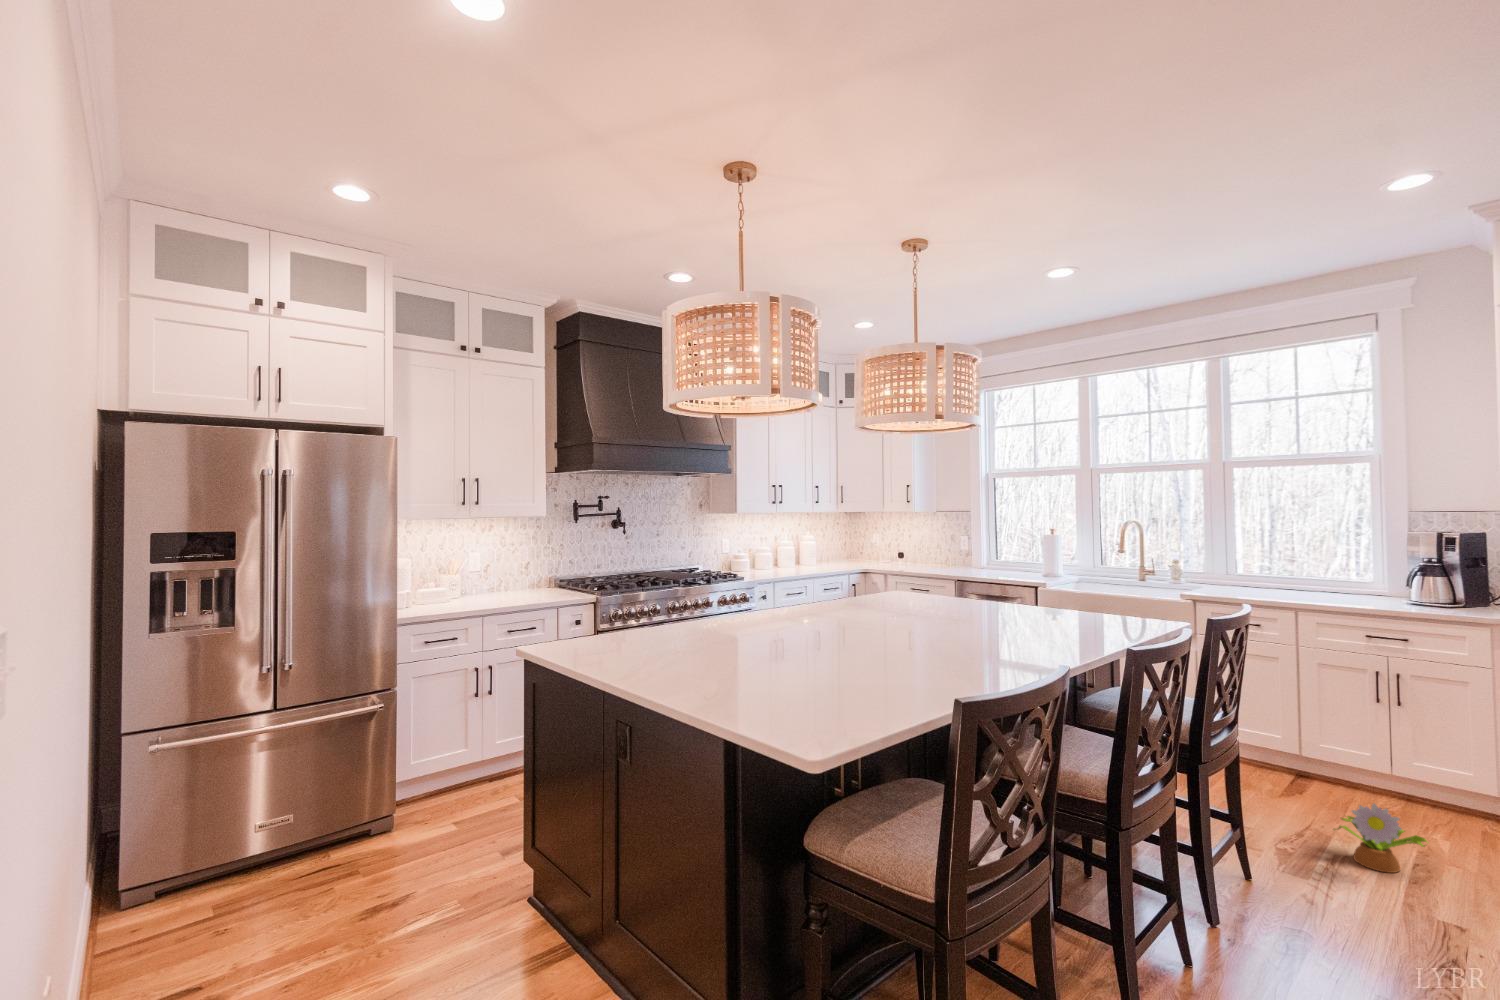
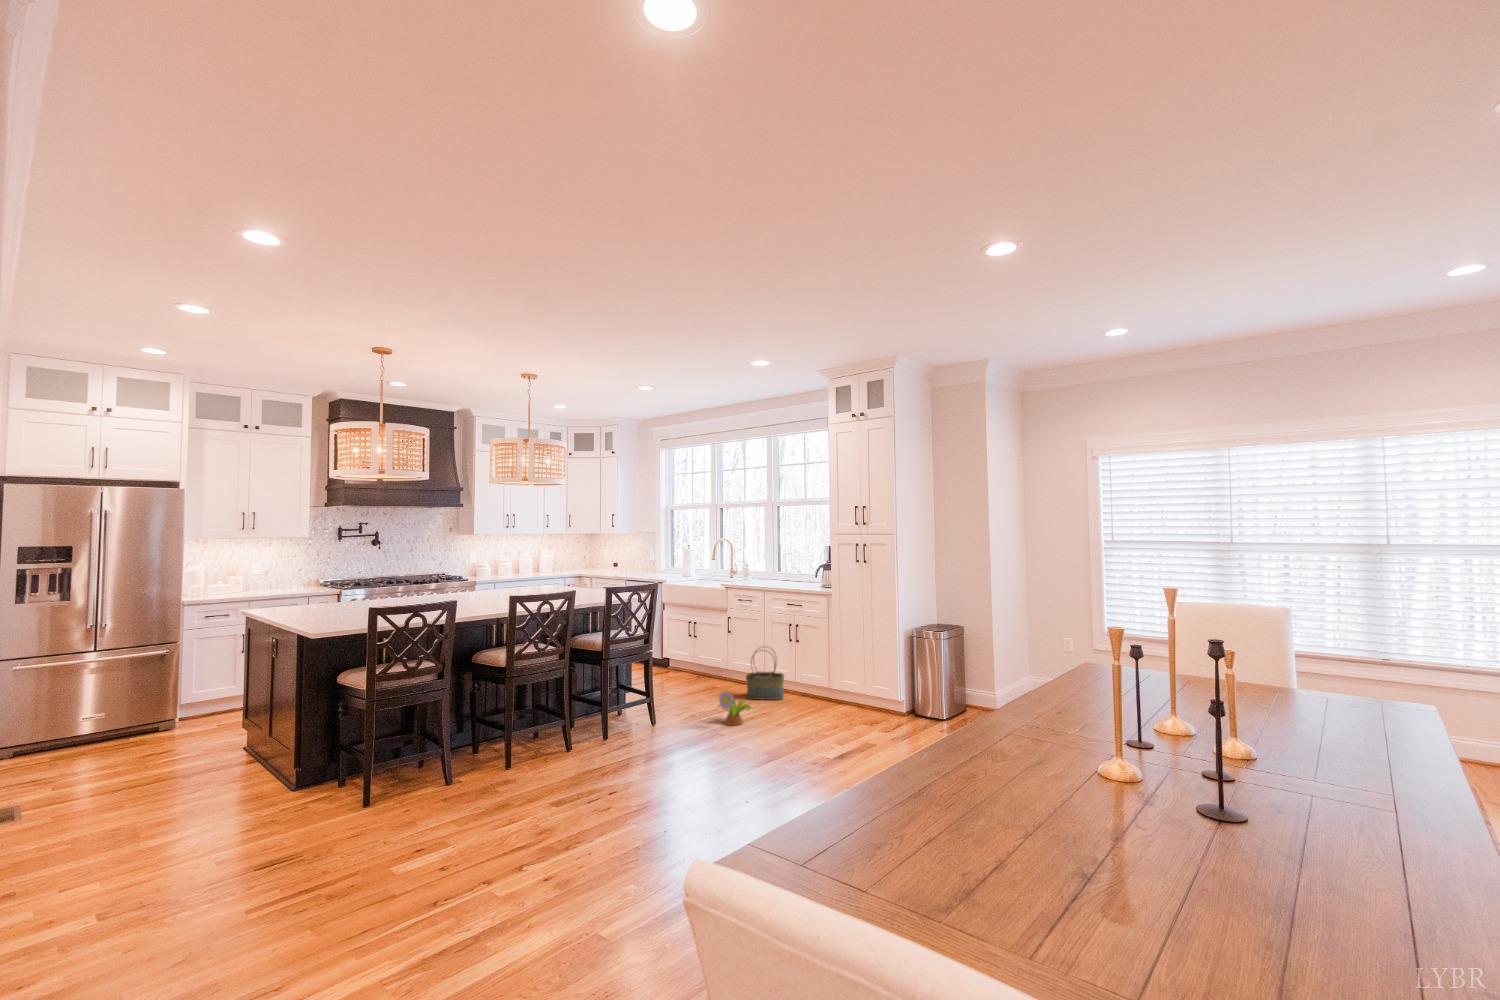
basket: none [1269,698,1357,796] -> present [746,648,784,700]

